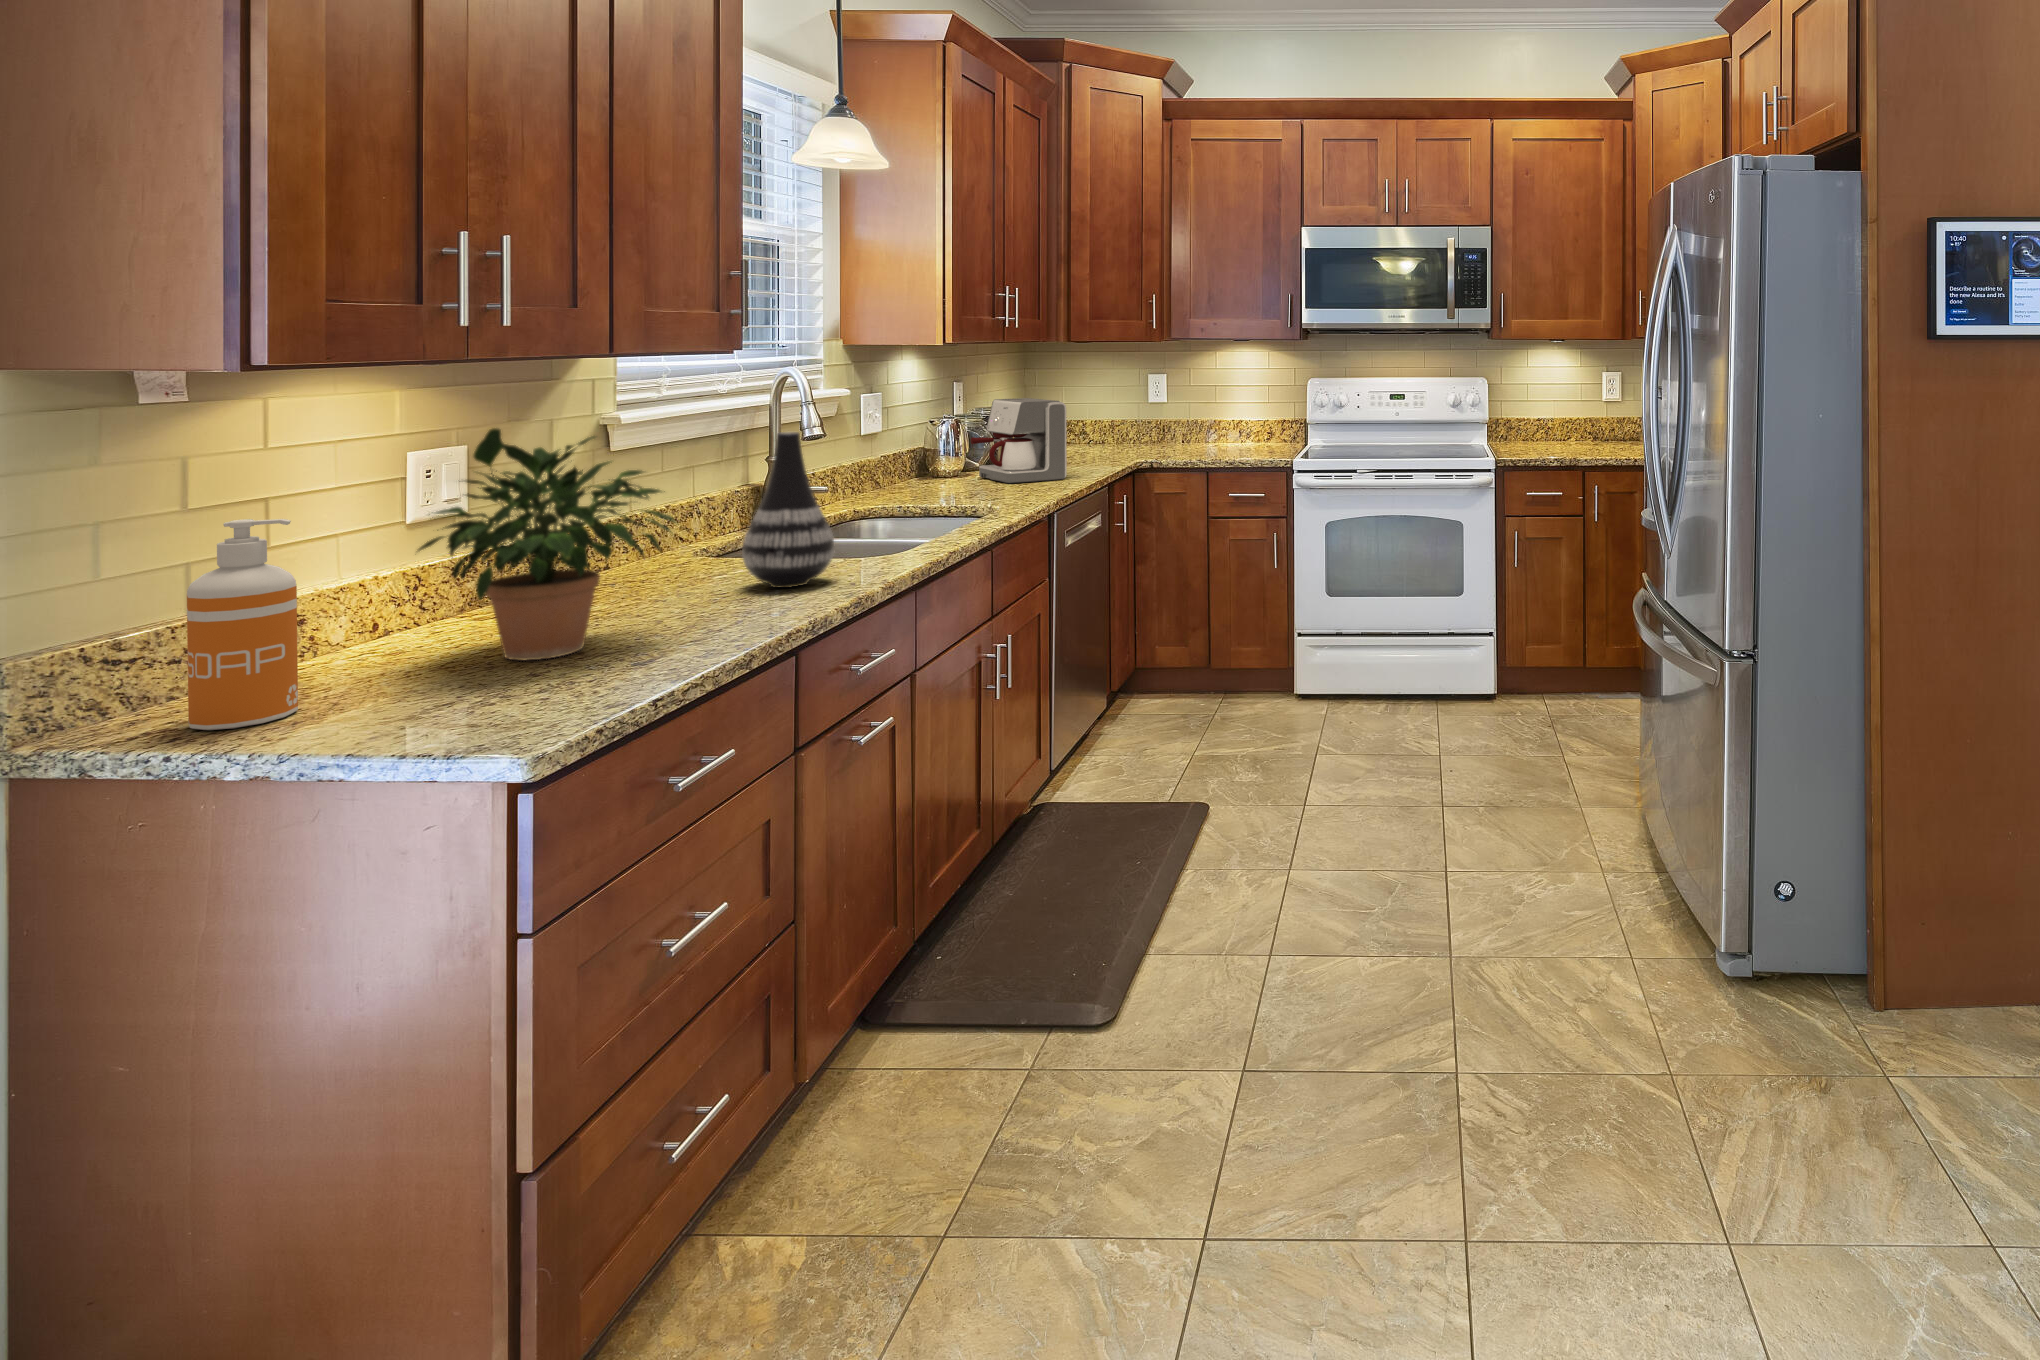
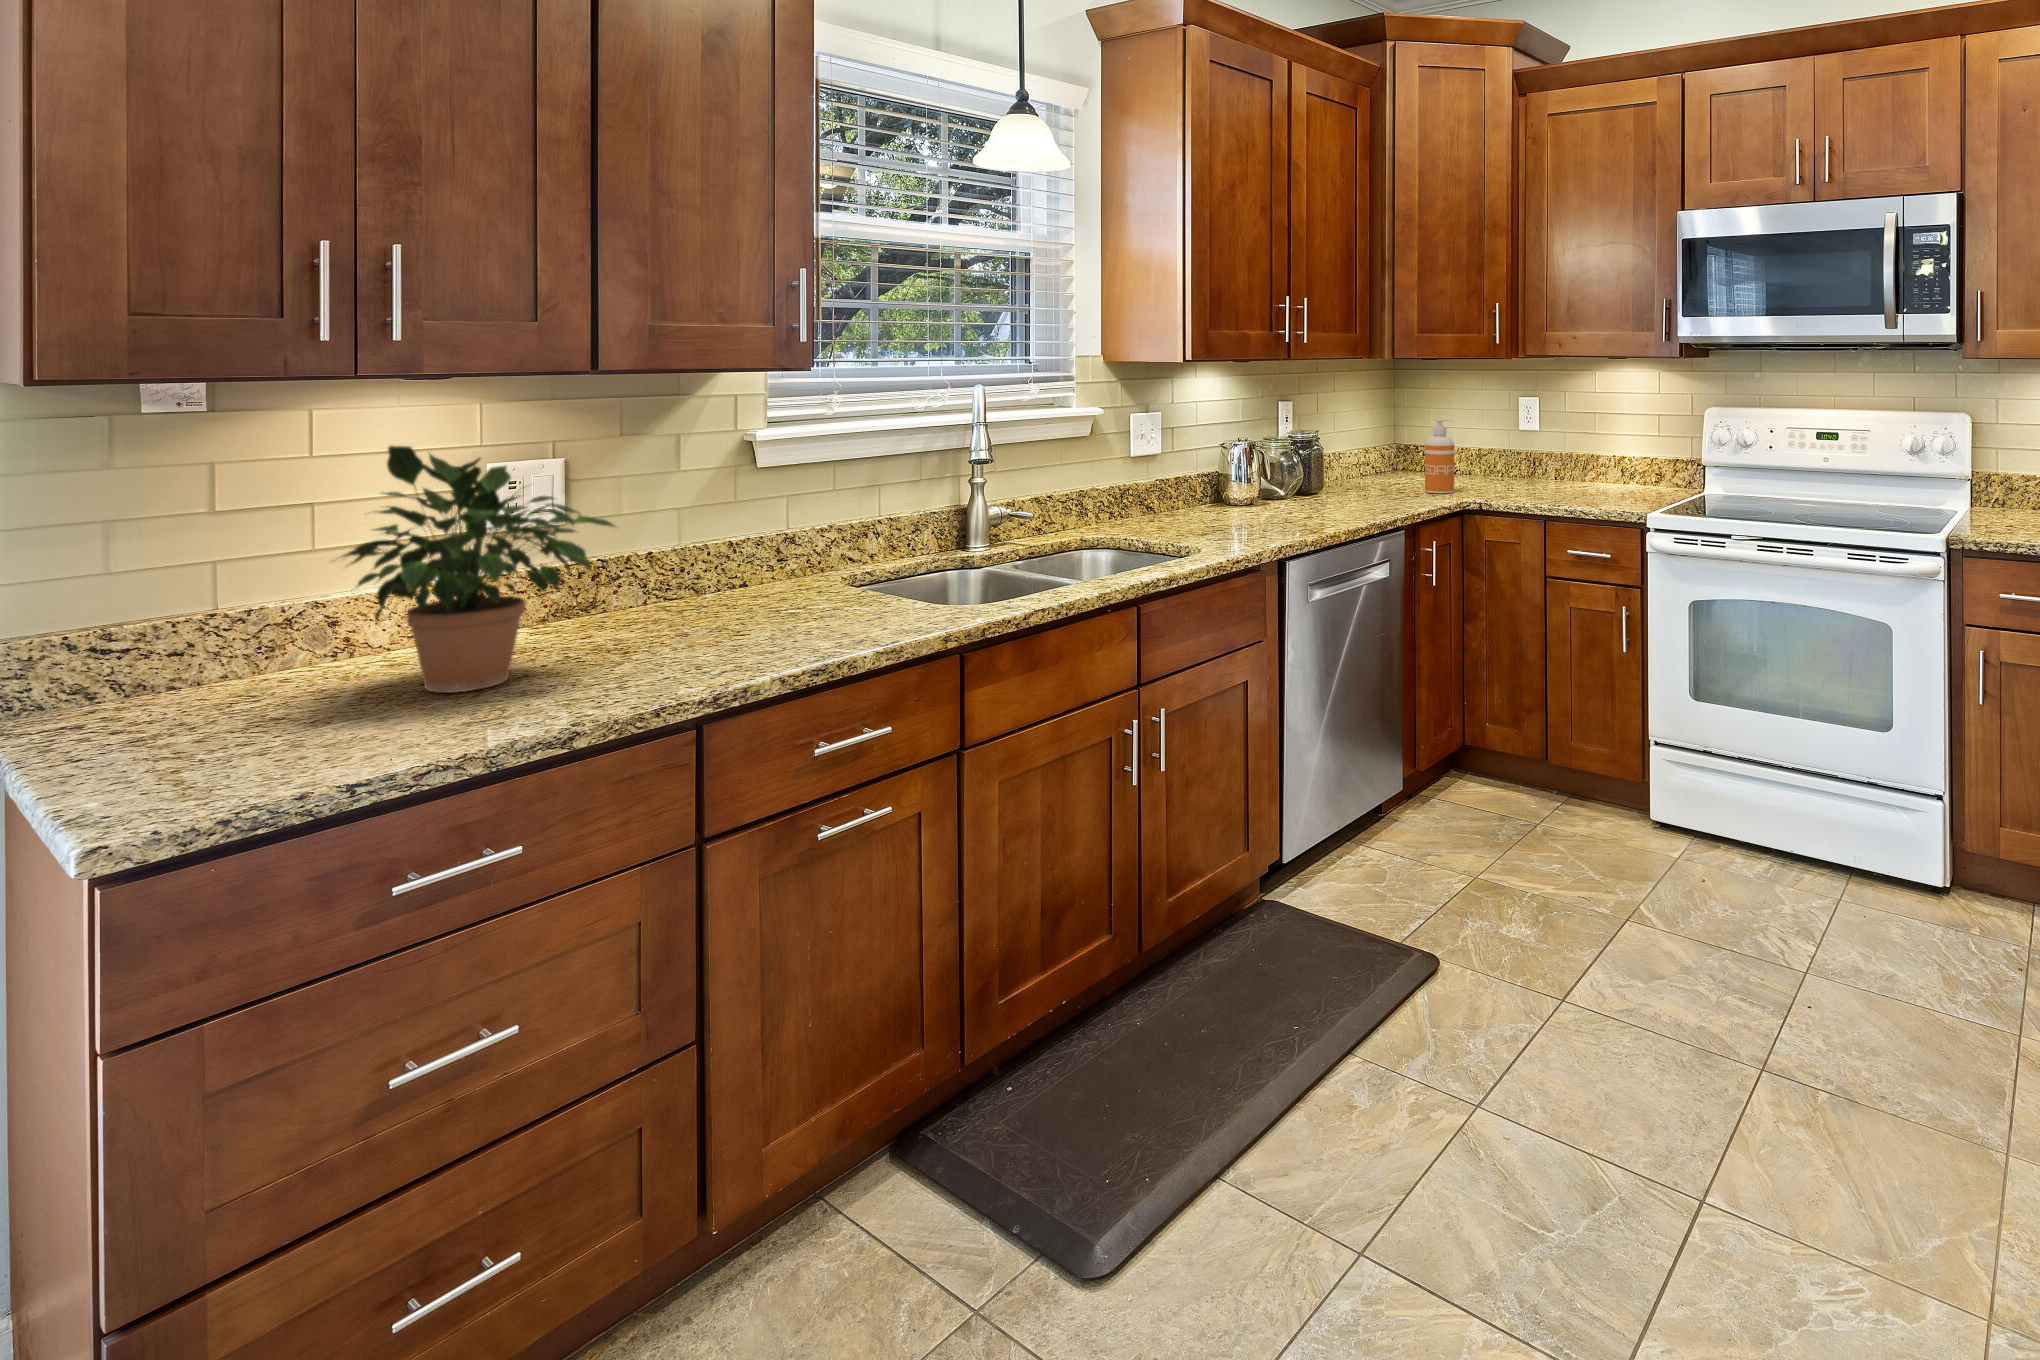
coffee maker: present [971,398,1067,483] -> none [1257,423,1351,519]
vase: present [742,432,834,588] -> none [770,457,869,633]
soap dispenser: present [187,519,298,730] -> present [1425,419,1454,493]

